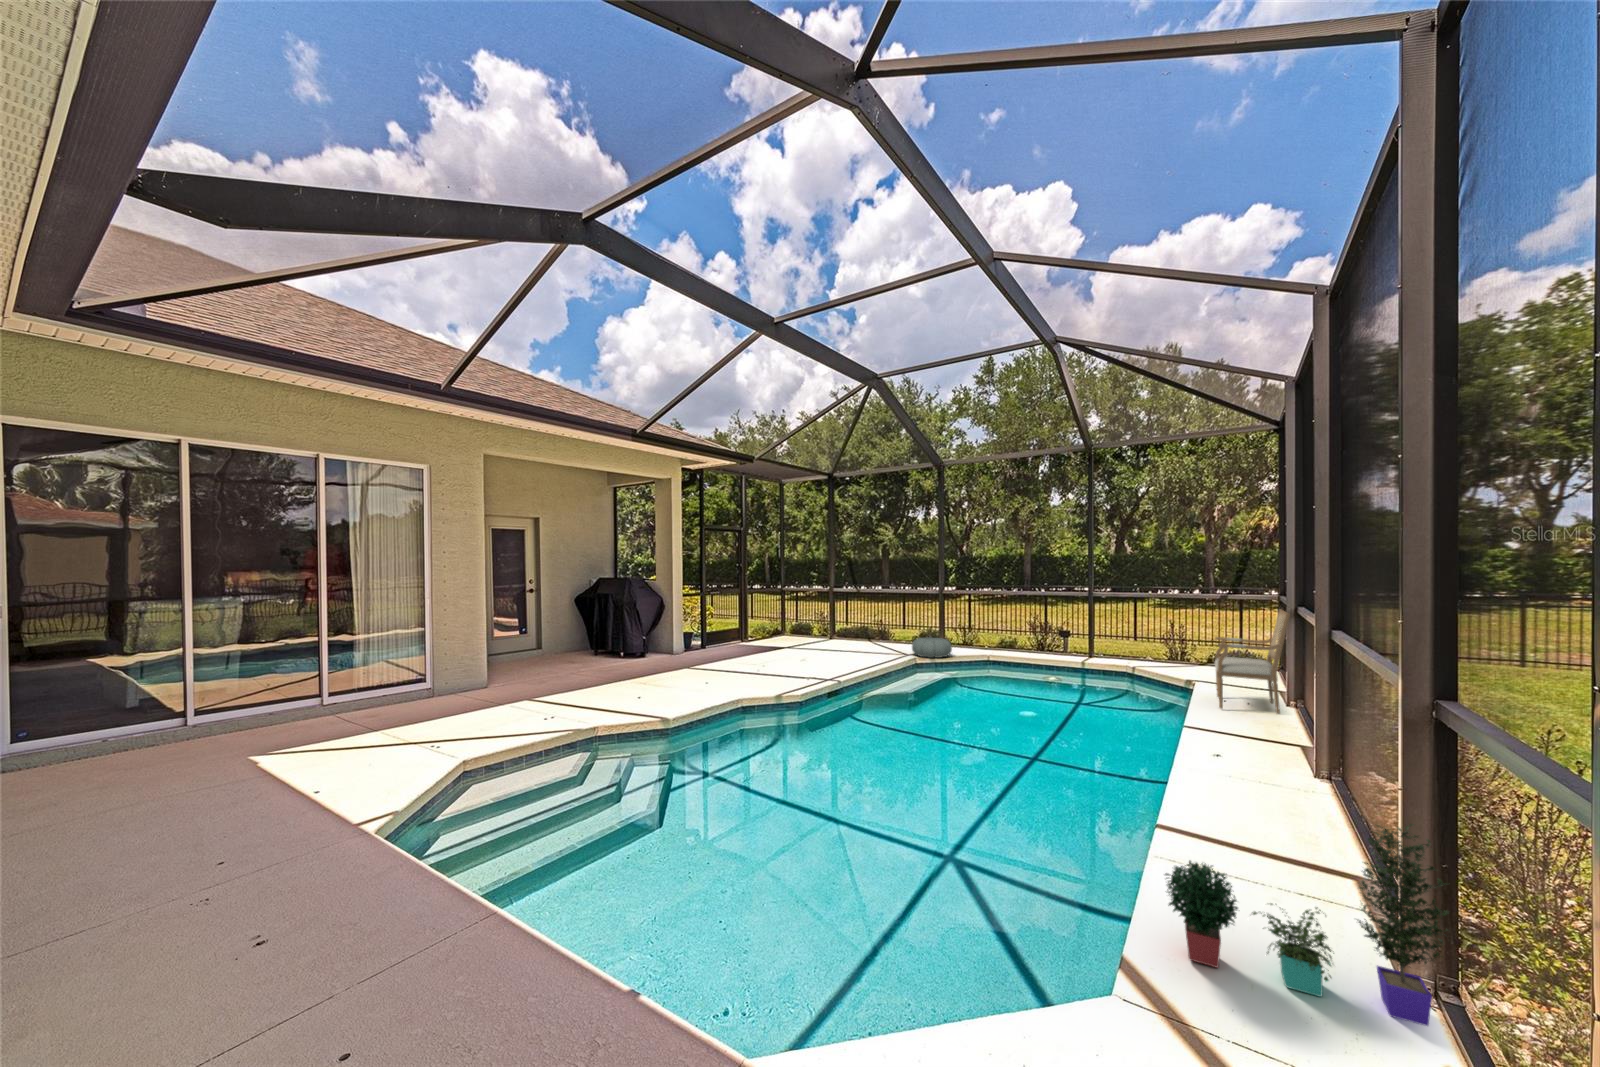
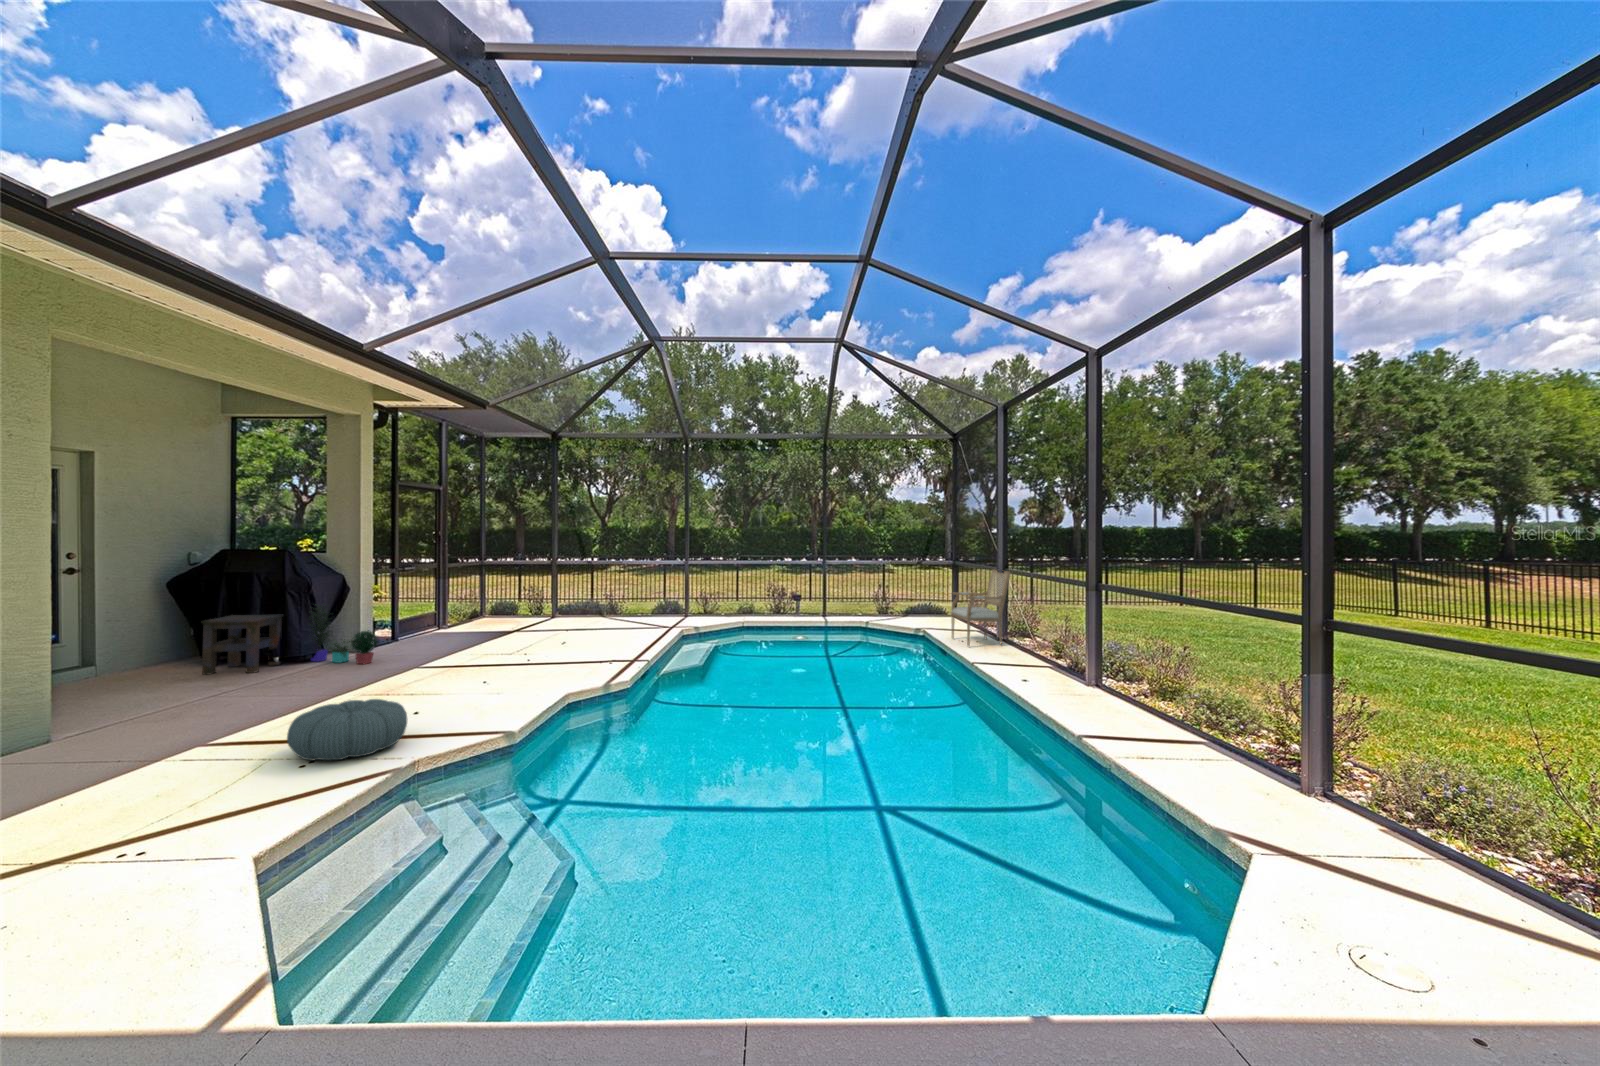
side table: none [580,622,623,661] -> present [202,615,283,675]
pouf: present [912,637,952,658] -> present [287,699,408,760]
potted plant: present [1165,824,1448,1026] -> present [309,604,377,664]

